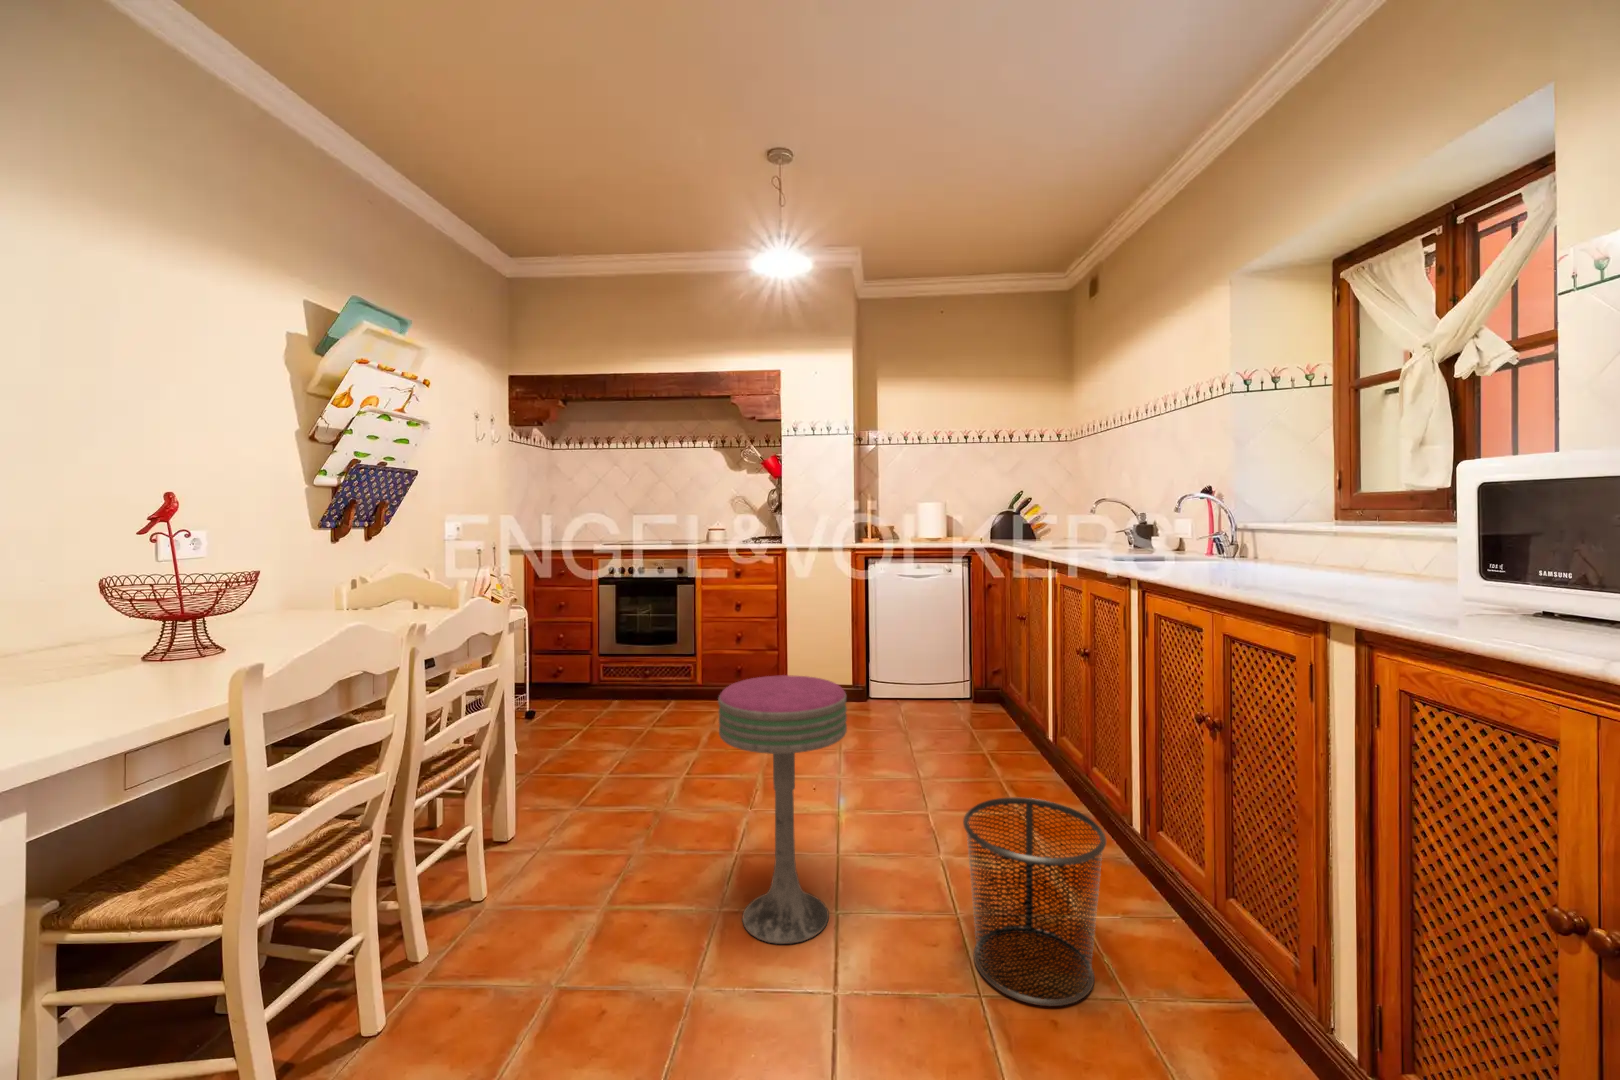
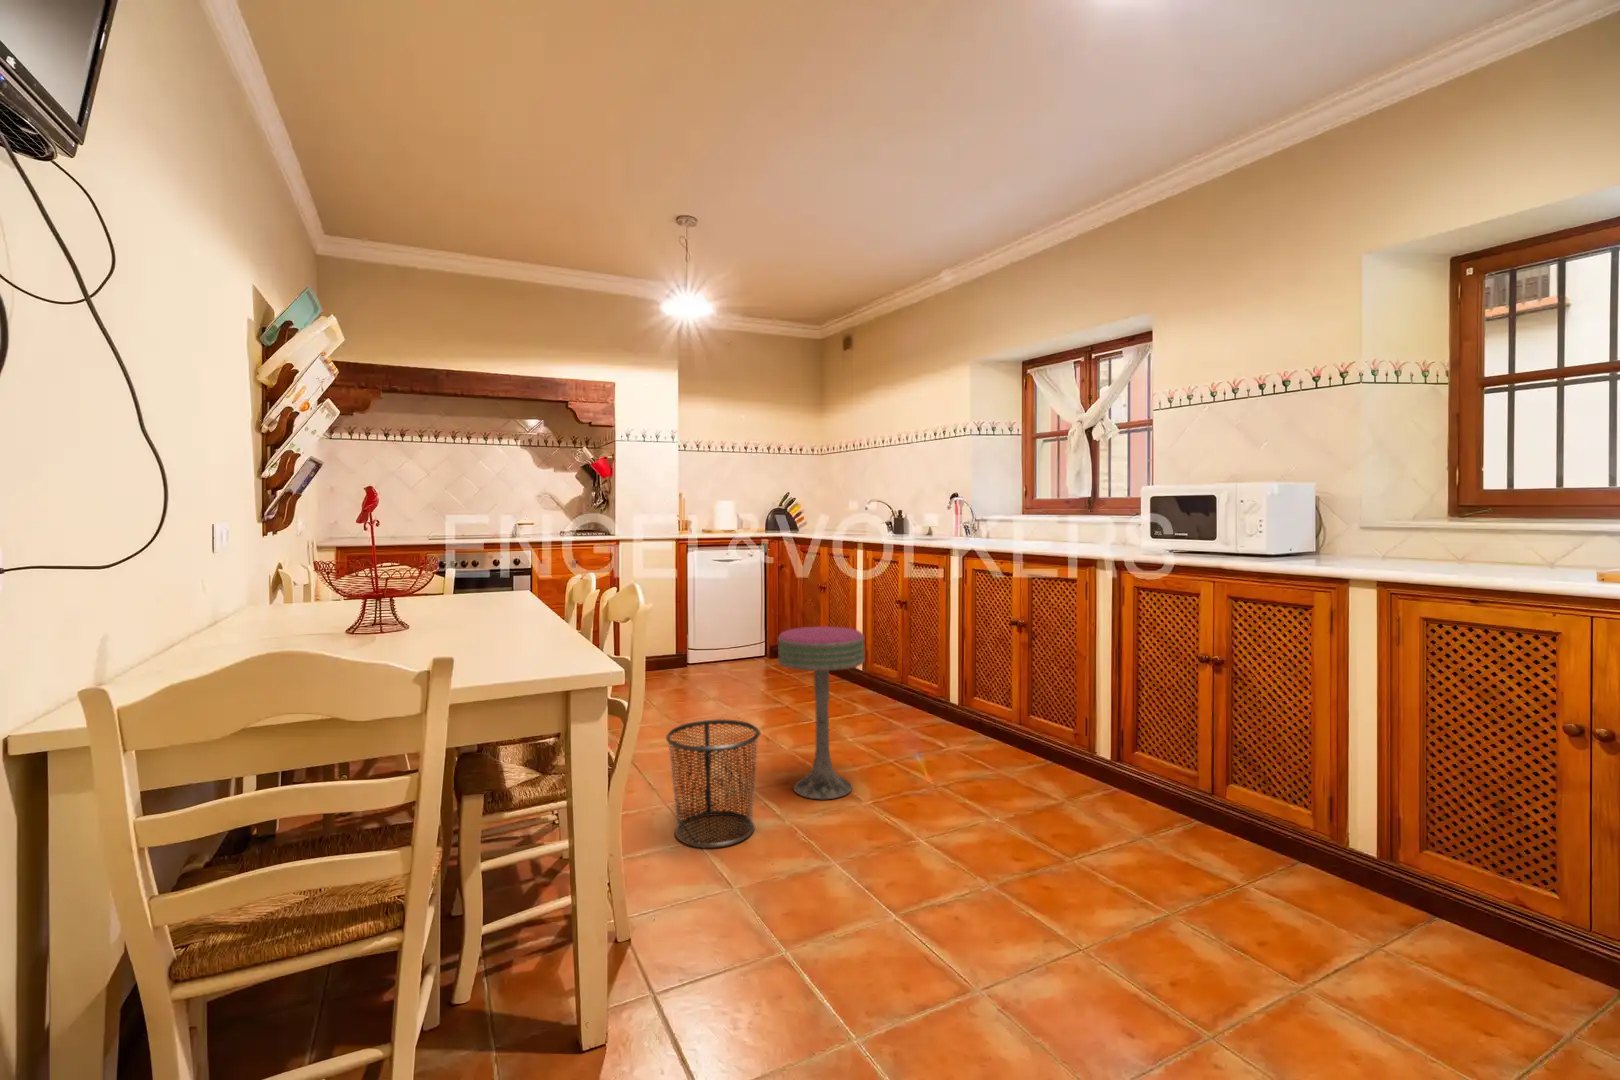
waste bin: present [963,797,1106,1006] -> present [666,719,760,848]

